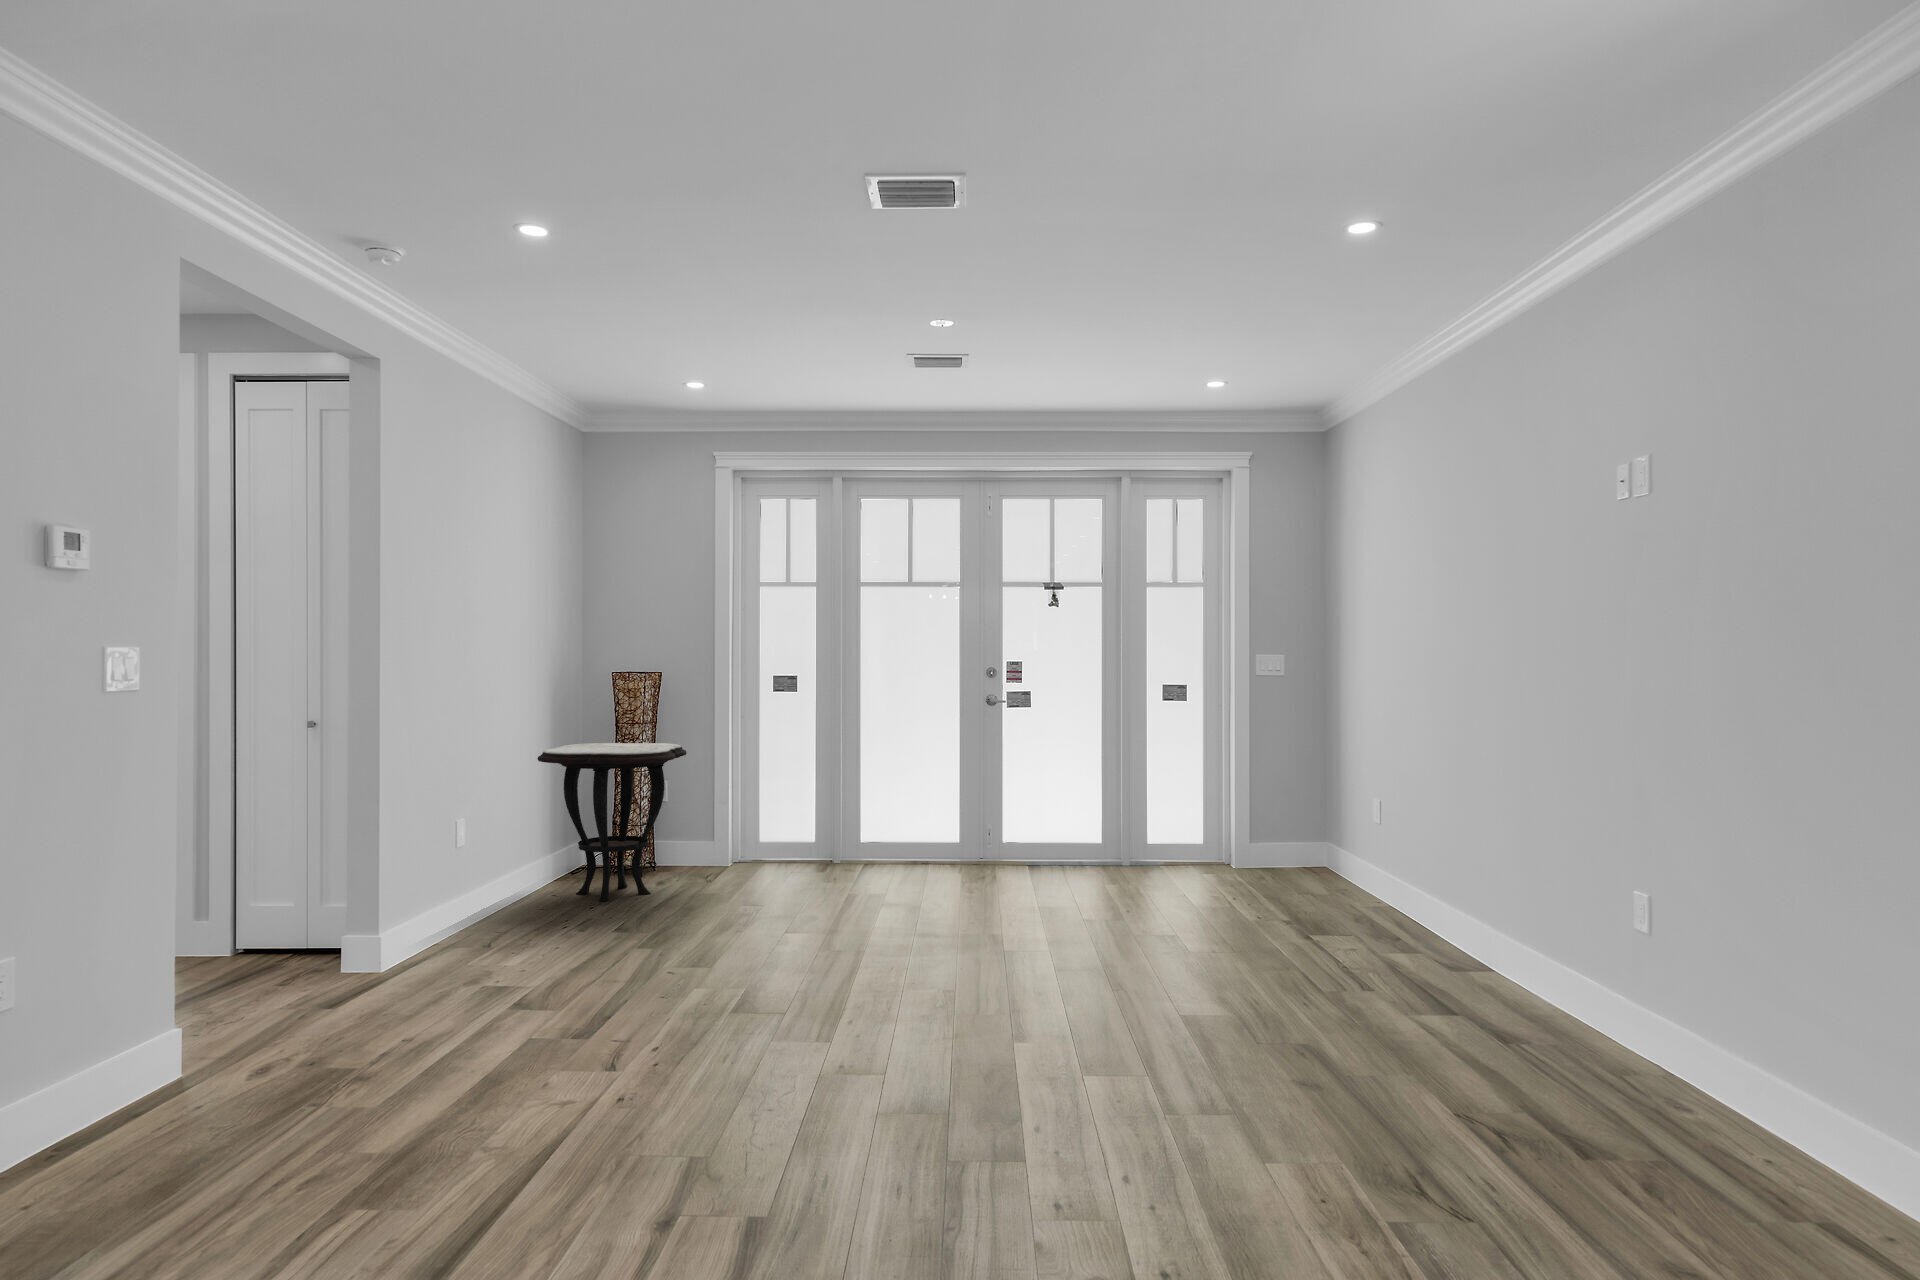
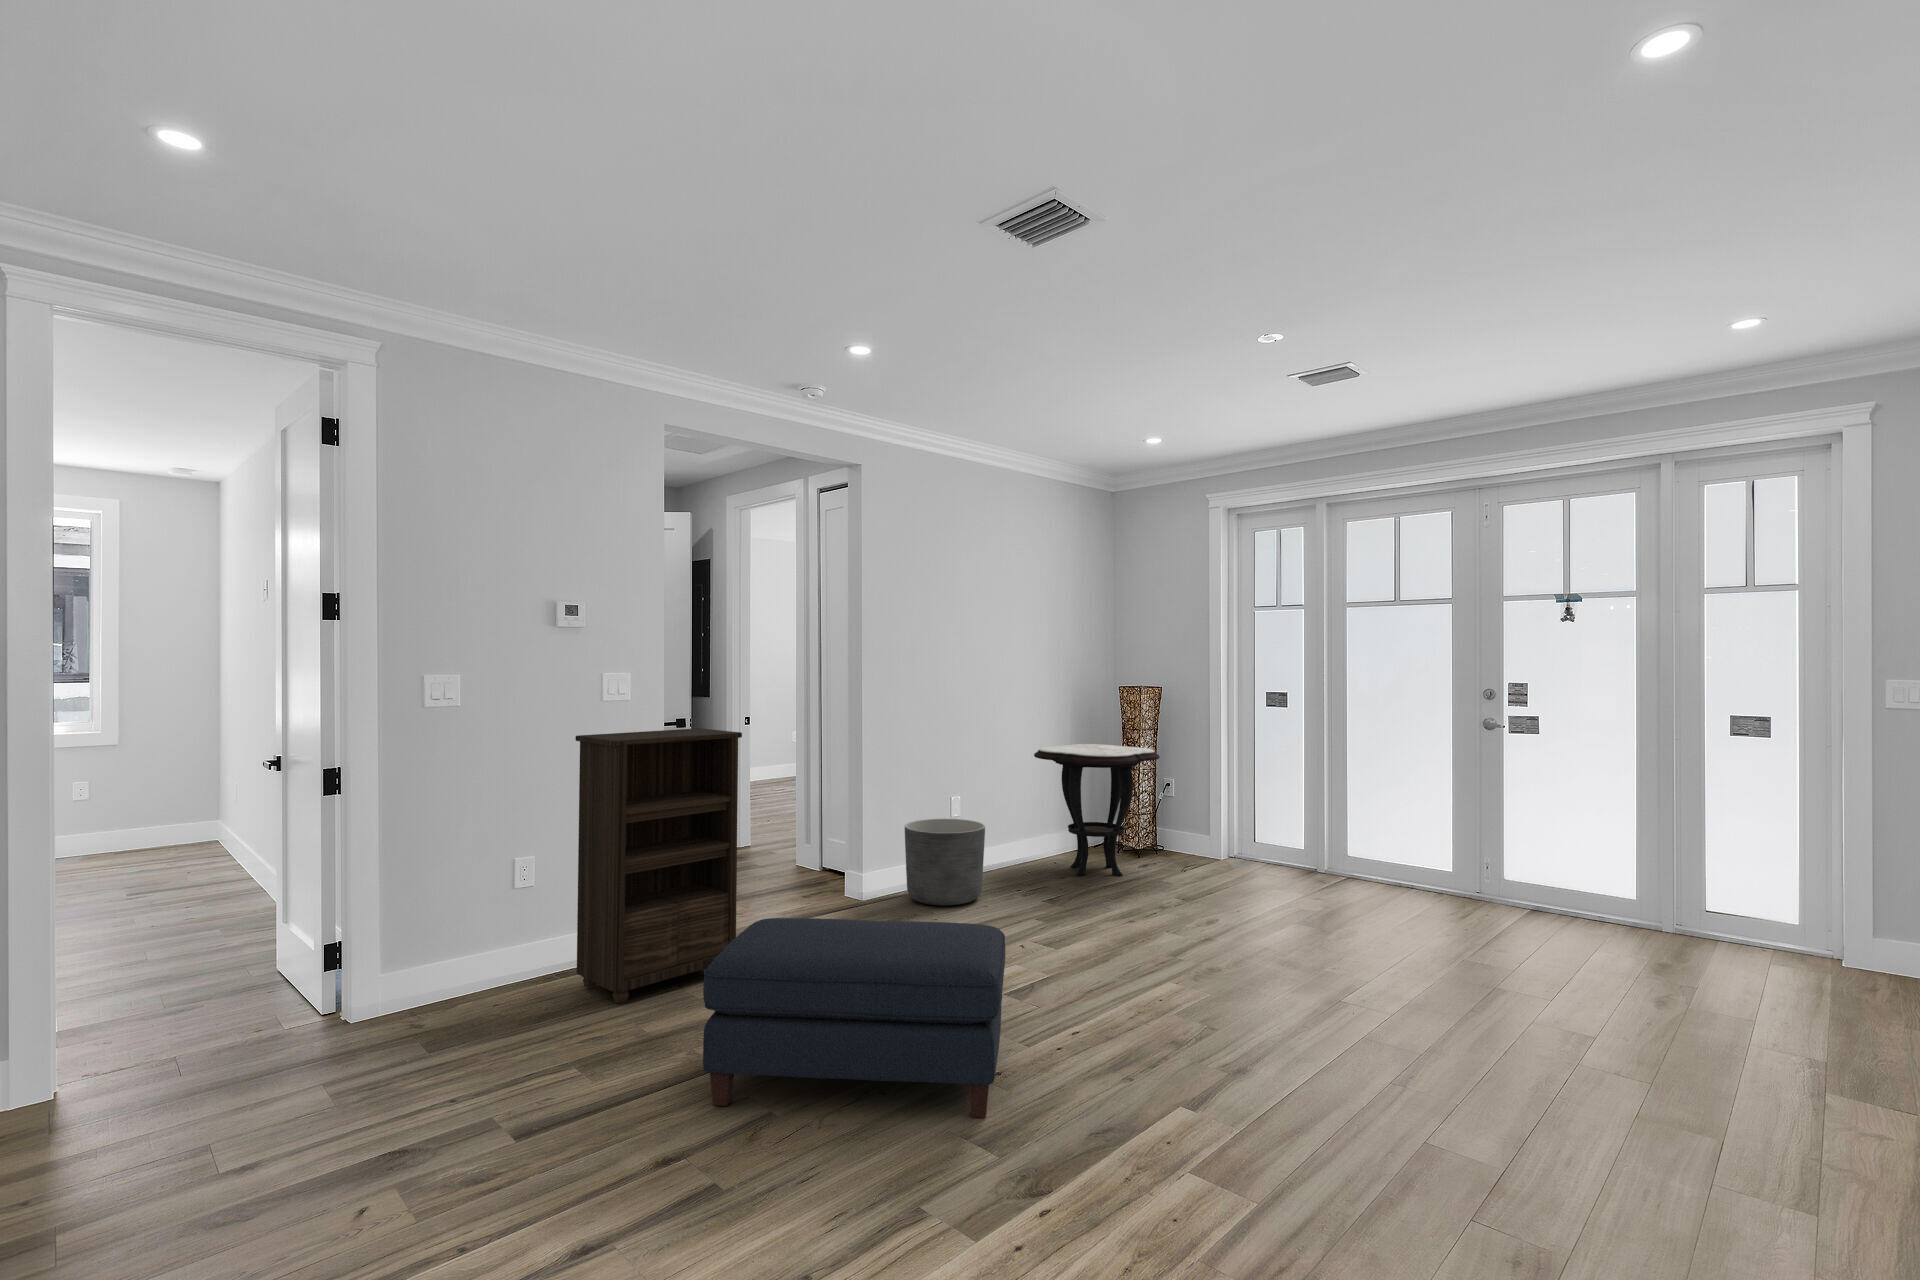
bookshelf: none [86,736,346,1168] -> present [575,728,742,1003]
planter: none [423,846,538,961] -> present [905,819,985,906]
ottoman: none [507,927,898,1206] -> present [703,918,1005,1118]

